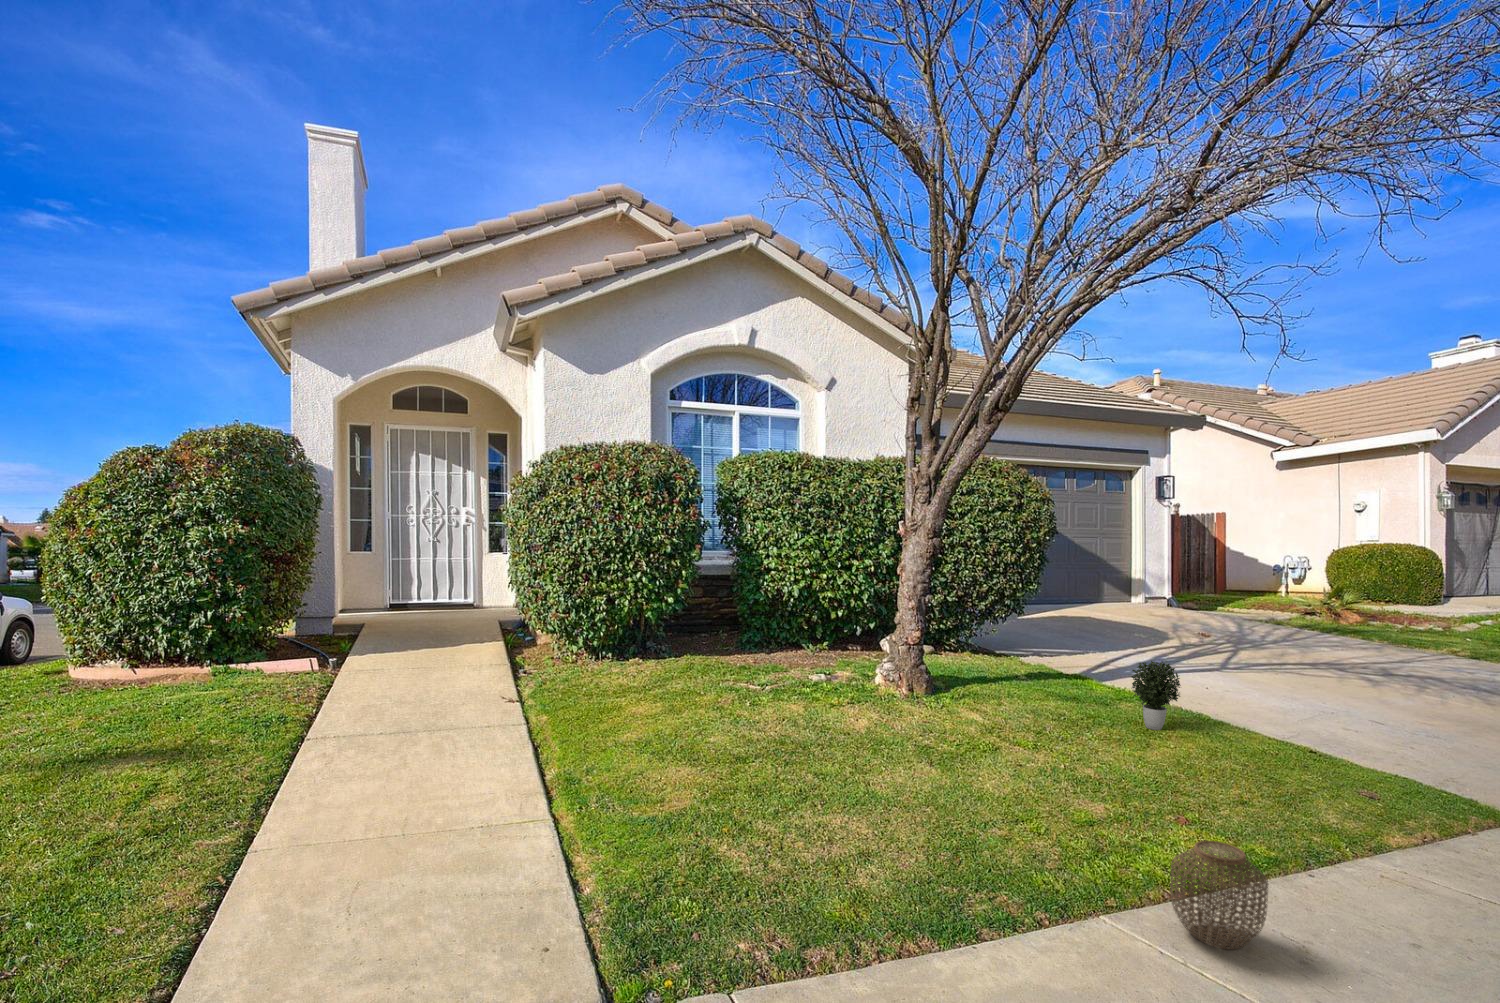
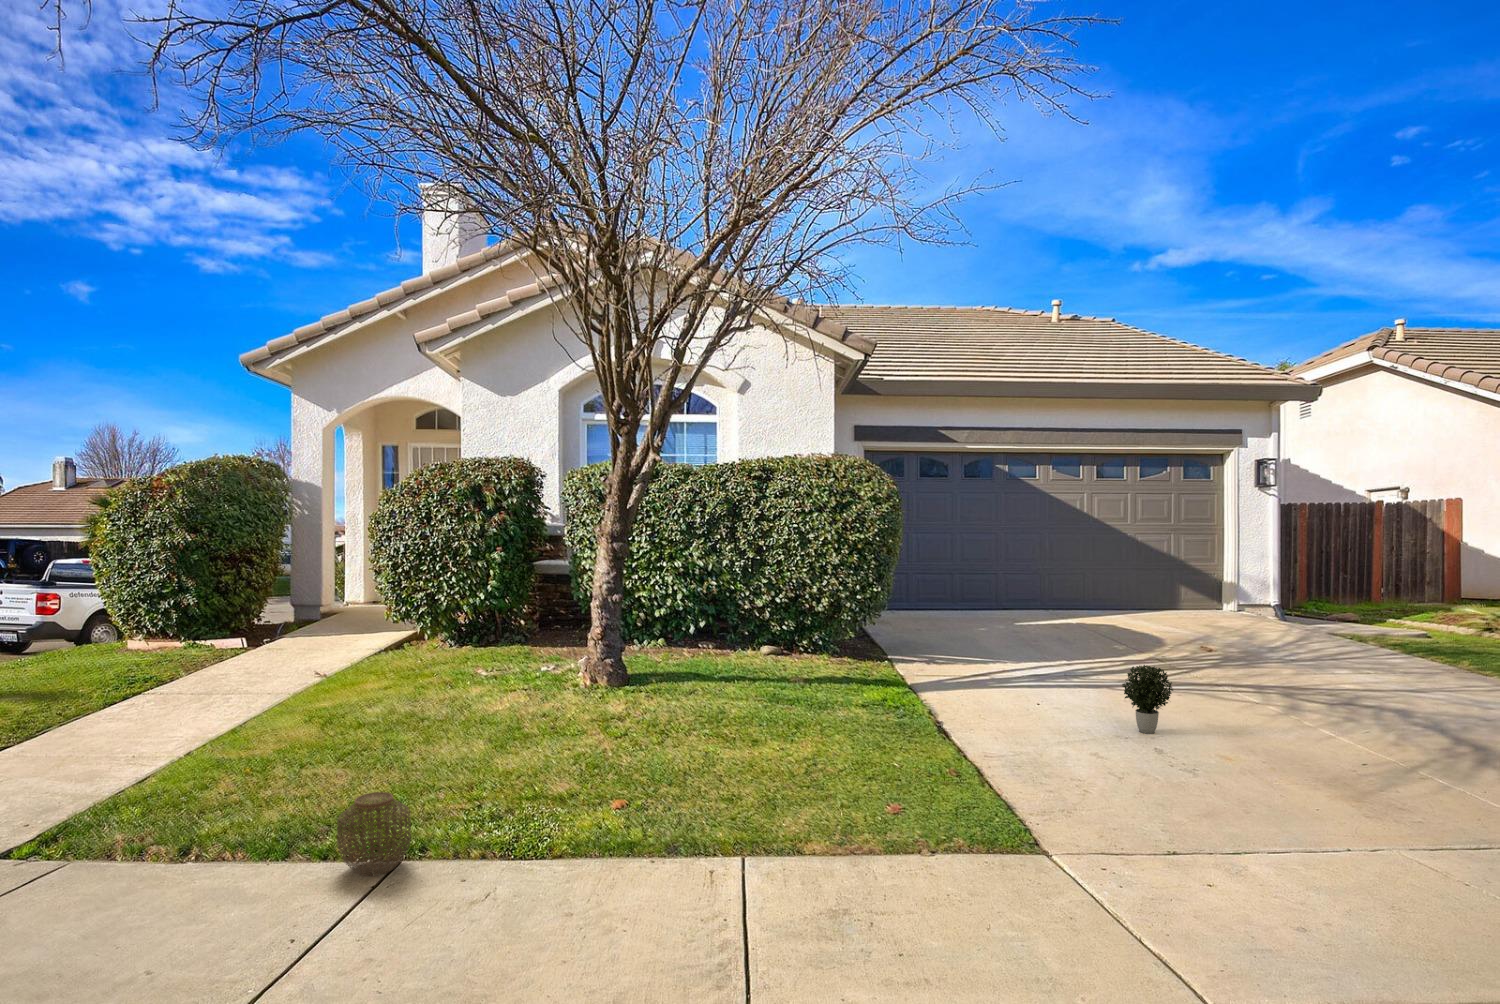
potted plant: present [1131,661,1181,730] -> present [1122,665,1173,734]

